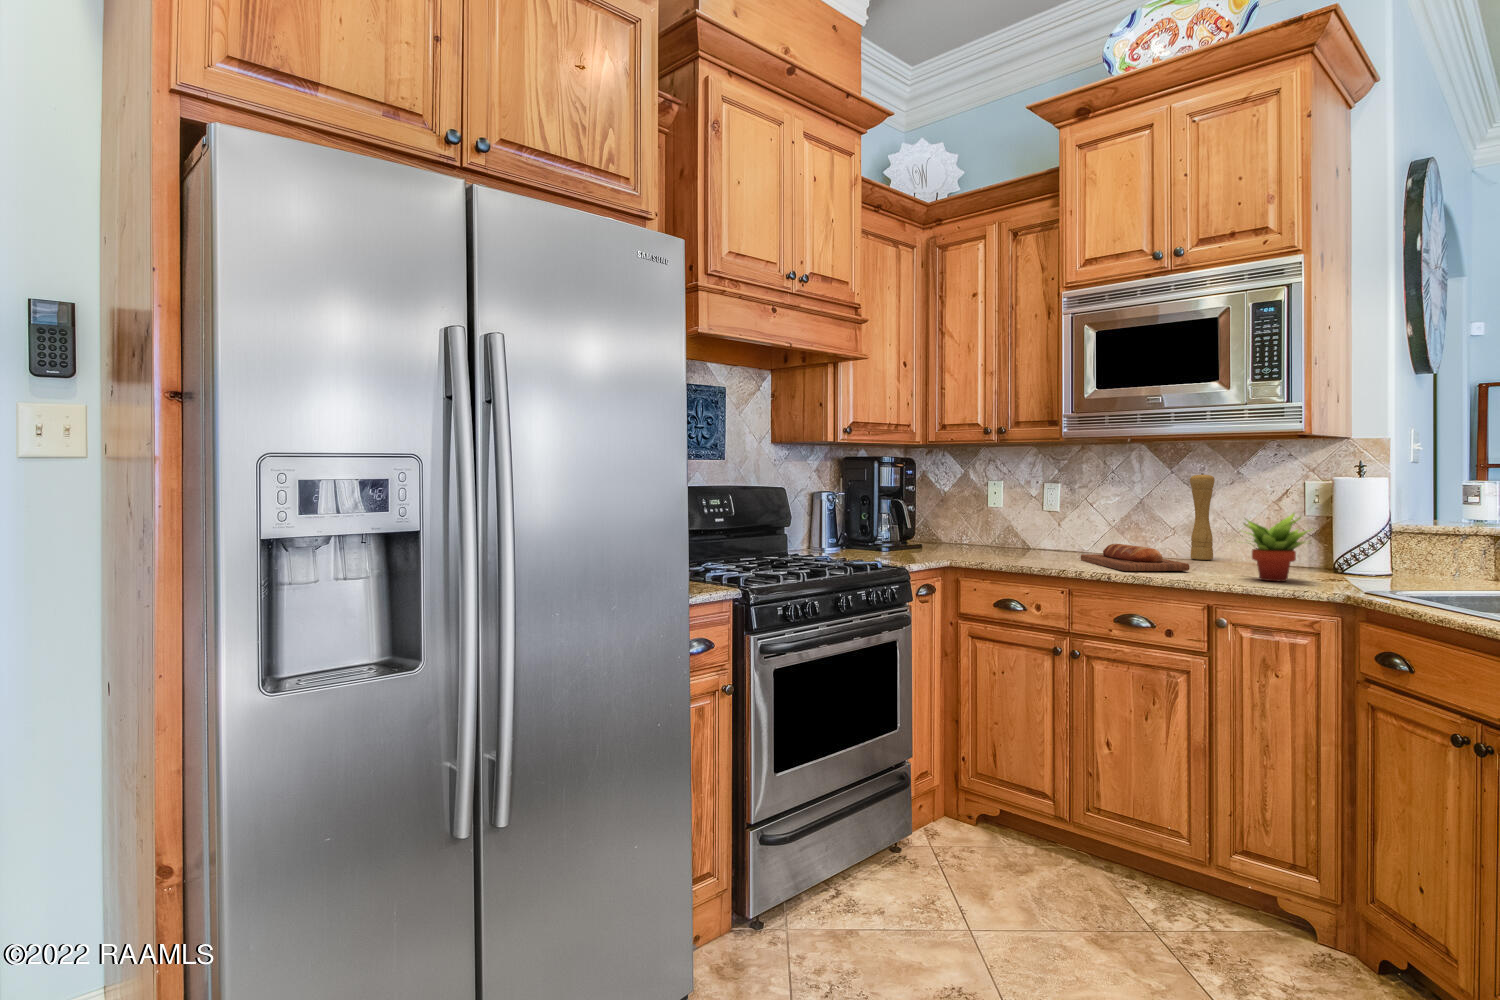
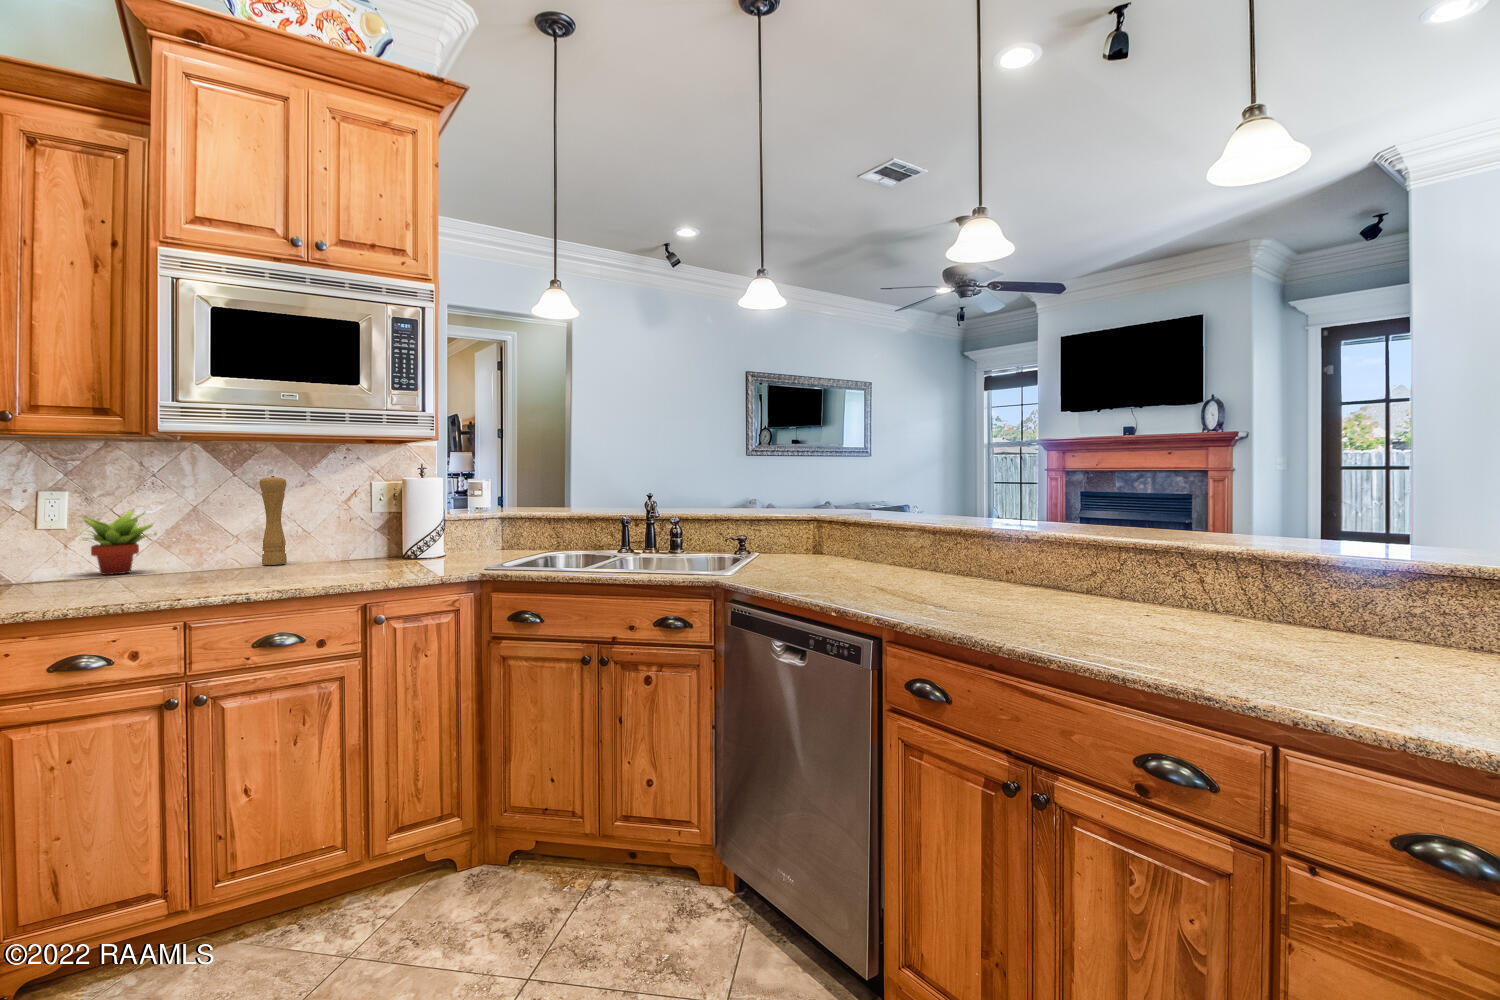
succulent plant: present [1244,513,1312,581] -> present [83,509,153,575]
bread loaf: present [1081,544,1190,571] -> none [152,556,317,585]

